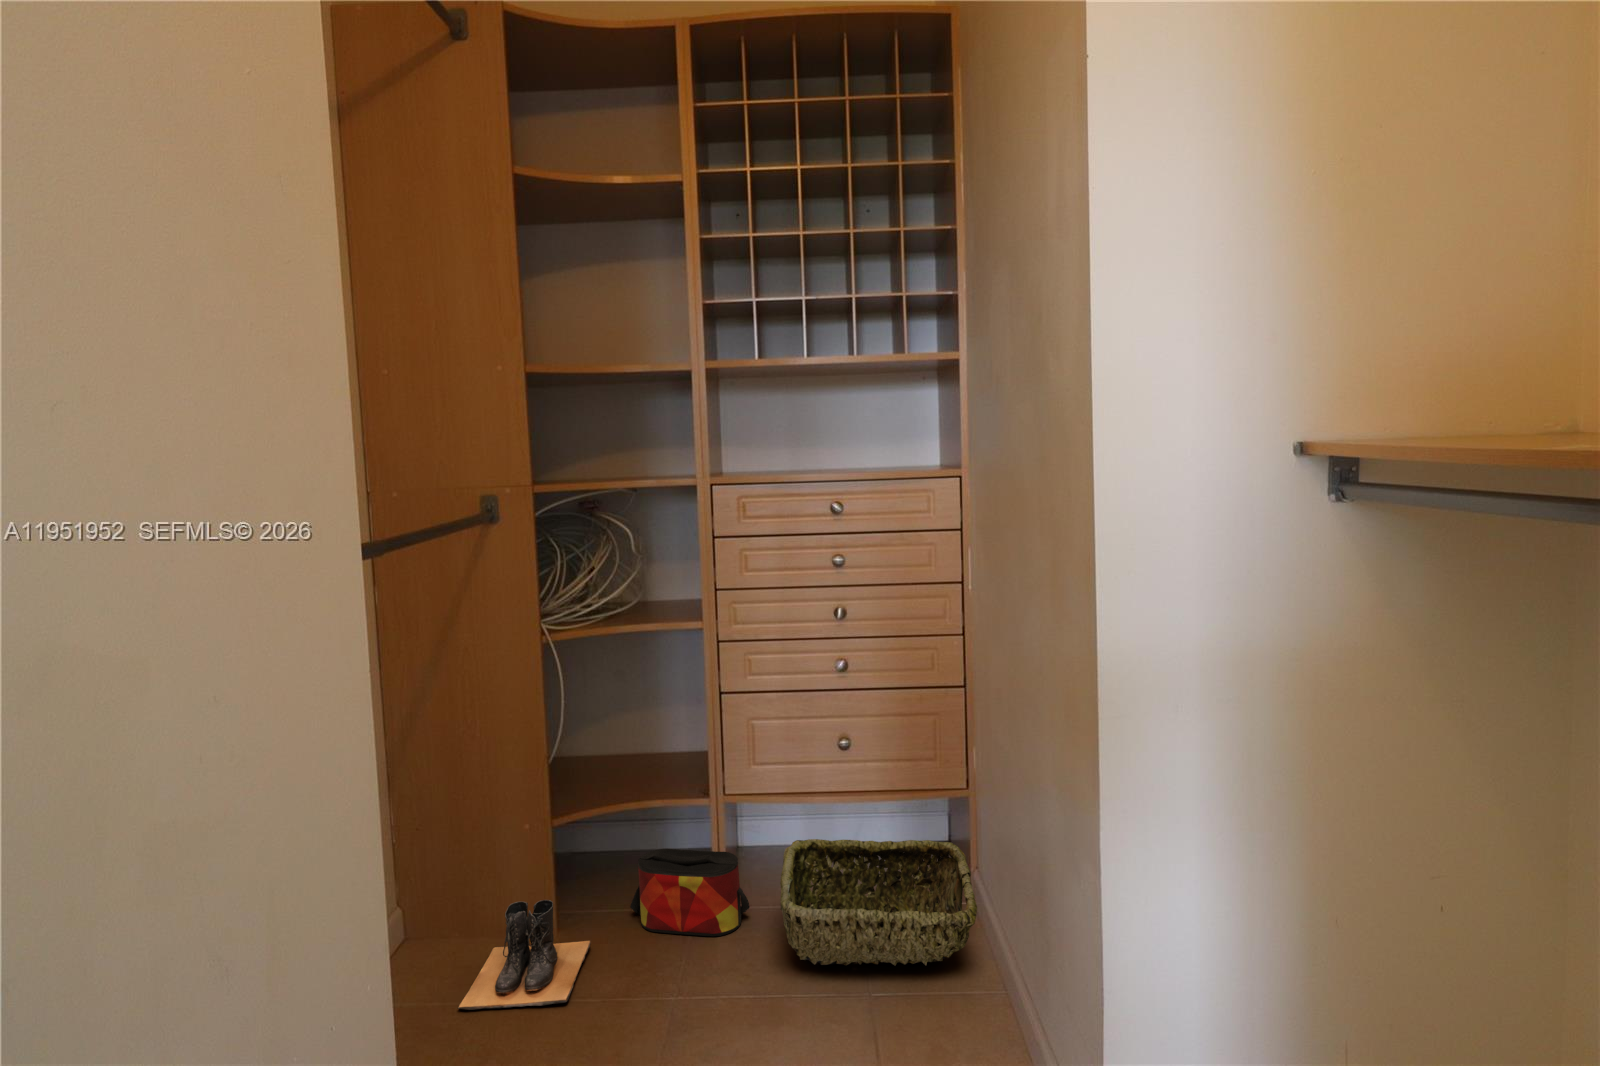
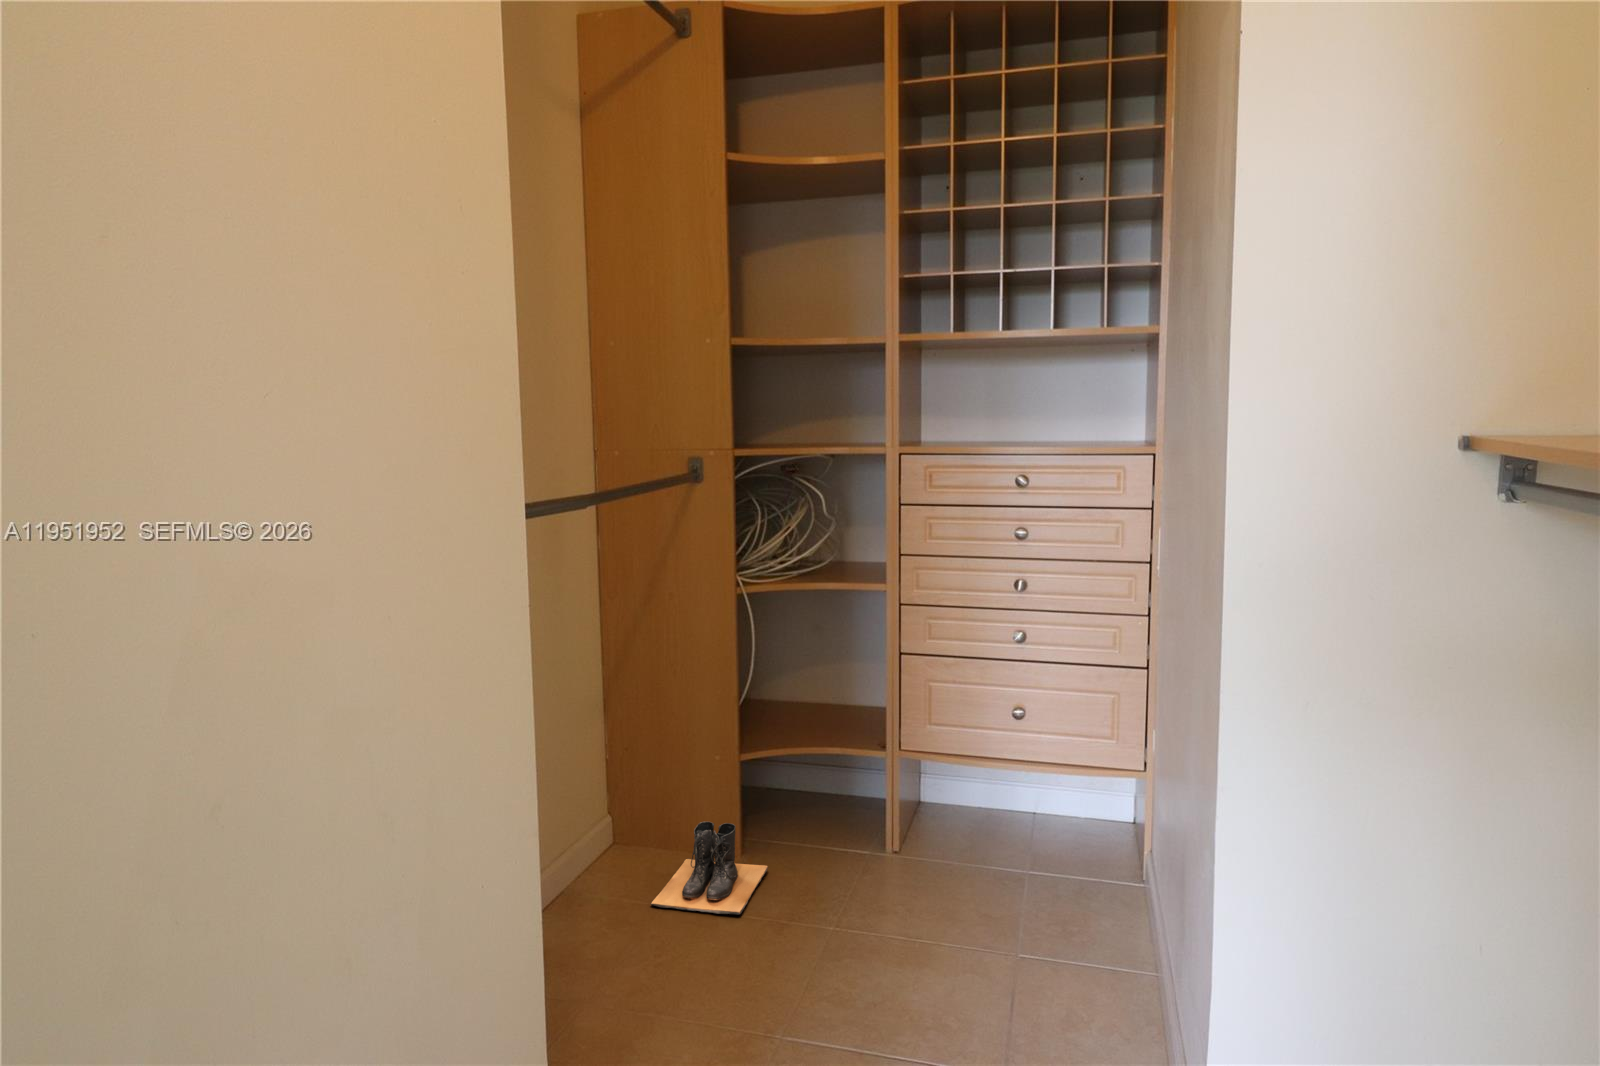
woven basket: present [780,839,977,965] -> none [938,801,1137,938]
bag: present [630,849,750,936] -> none [807,793,916,880]

